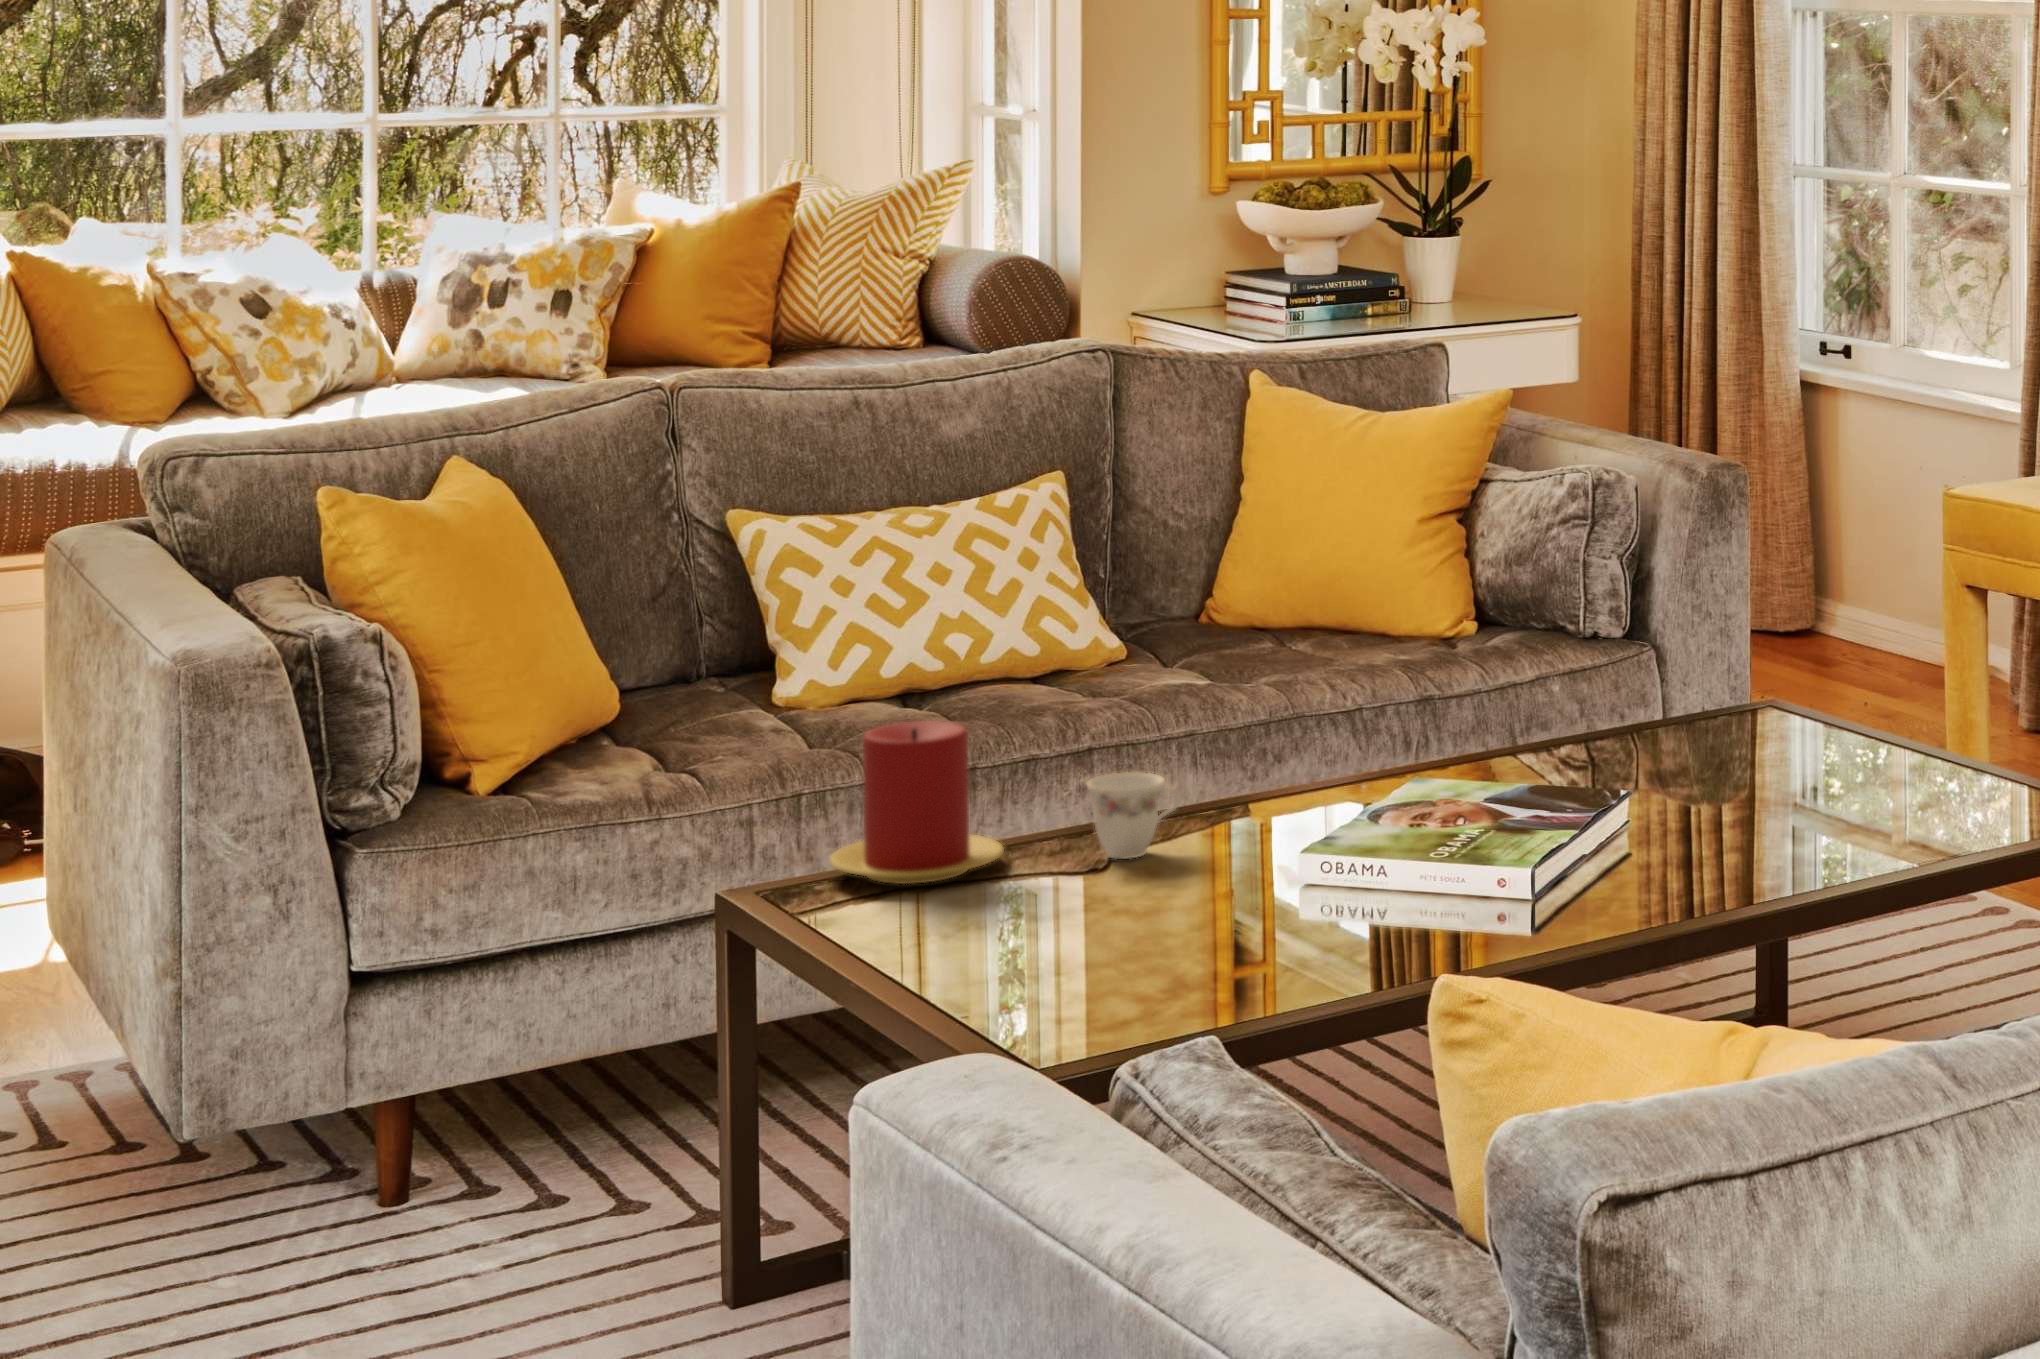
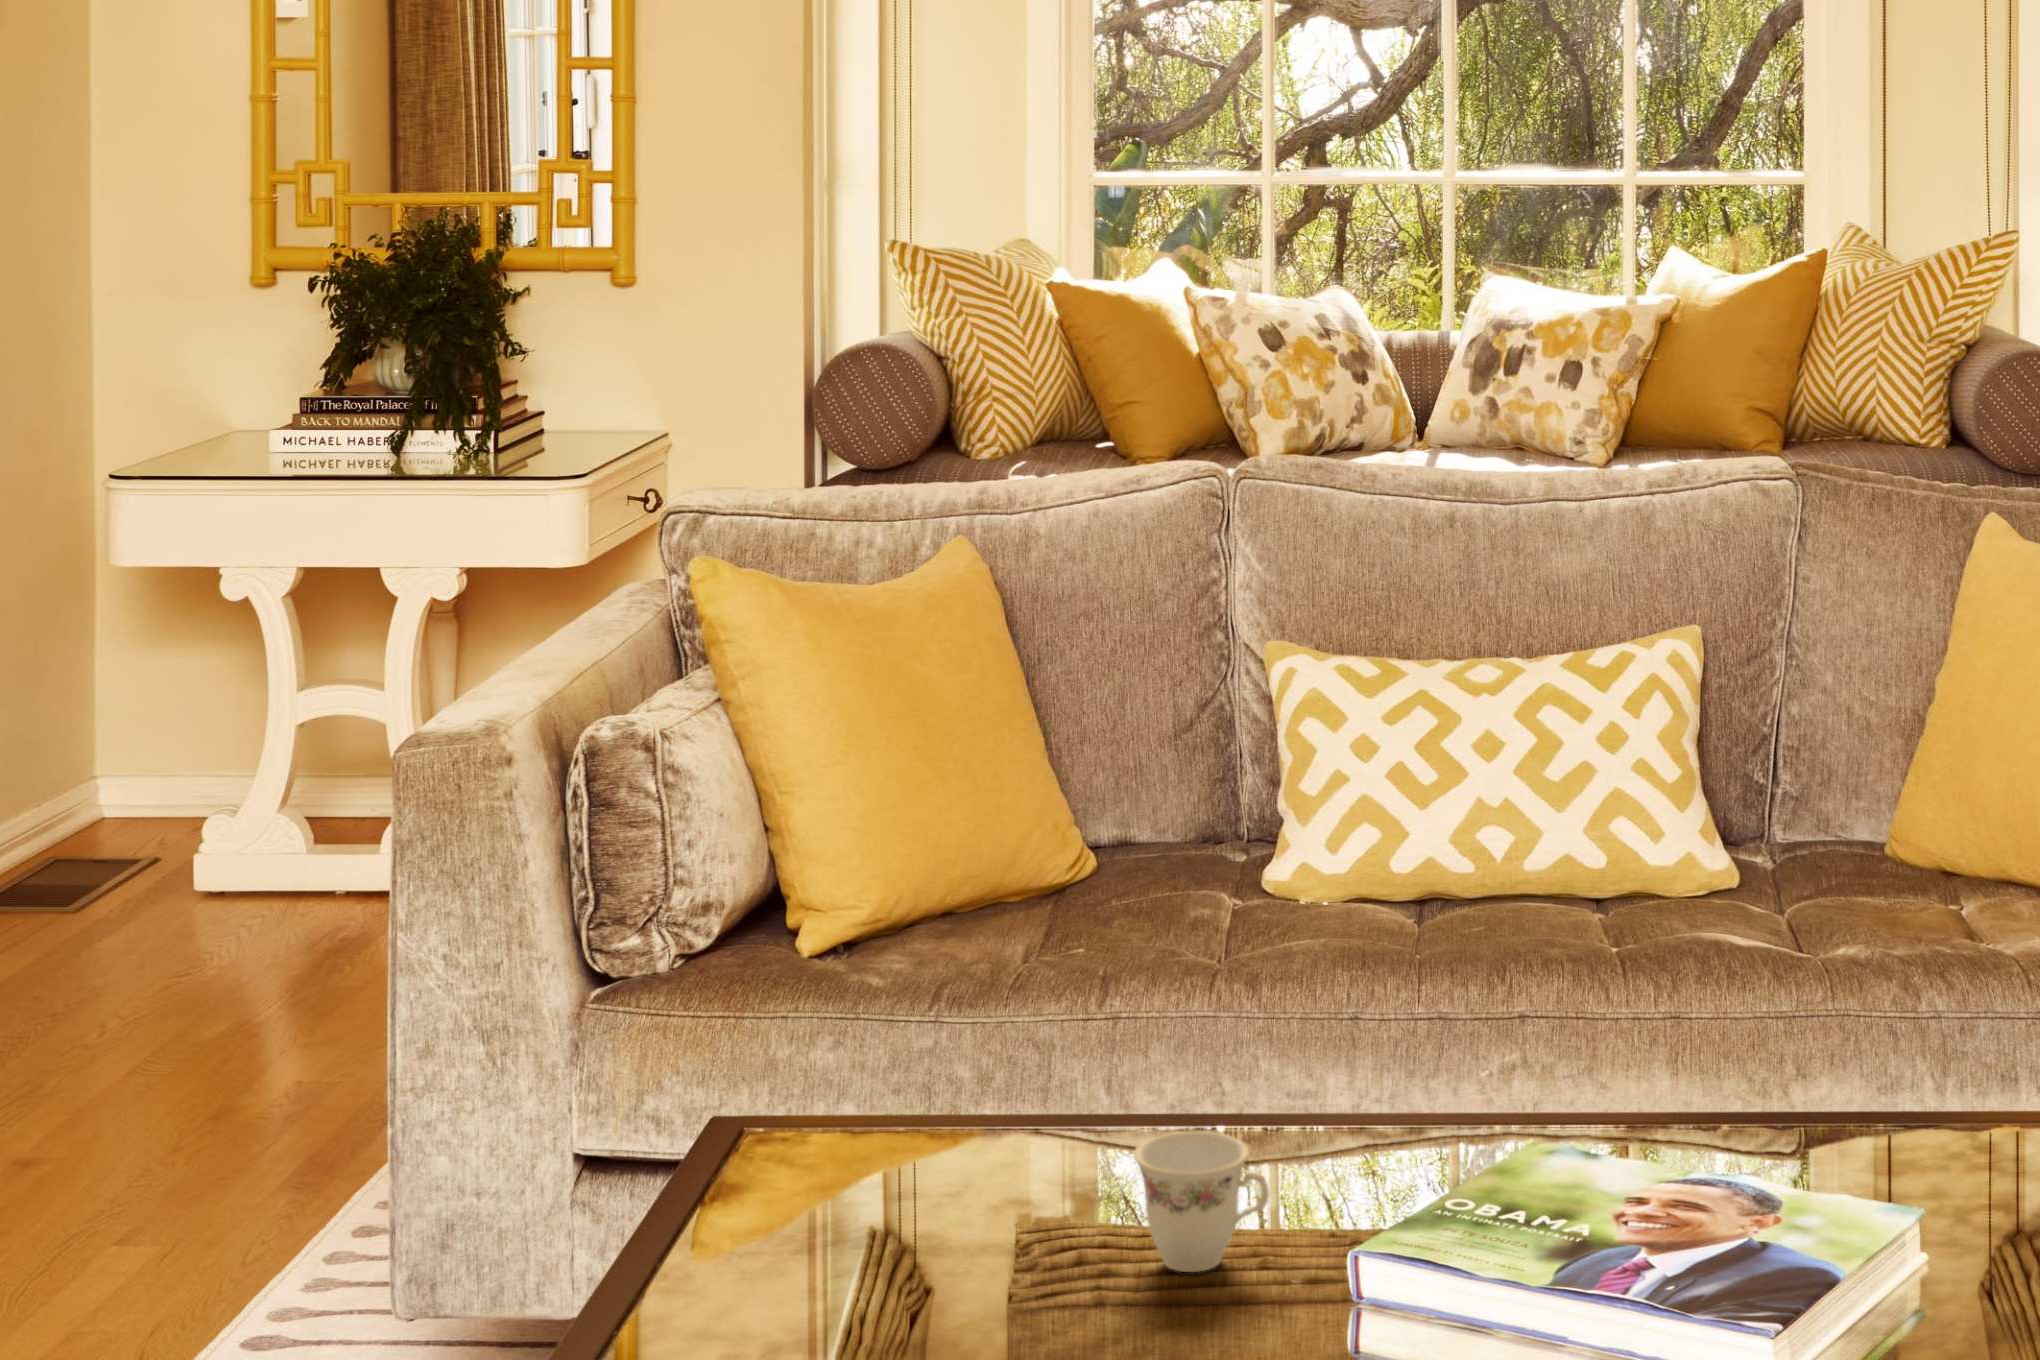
candle: present [830,721,1004,884] -> none [824,998,1062,1243]

